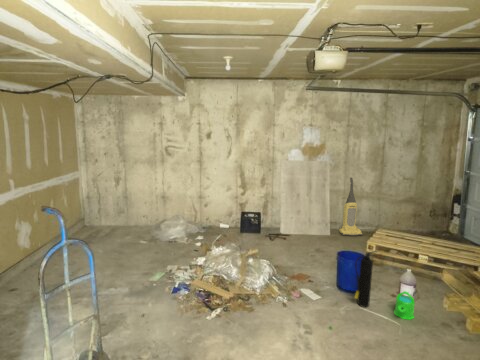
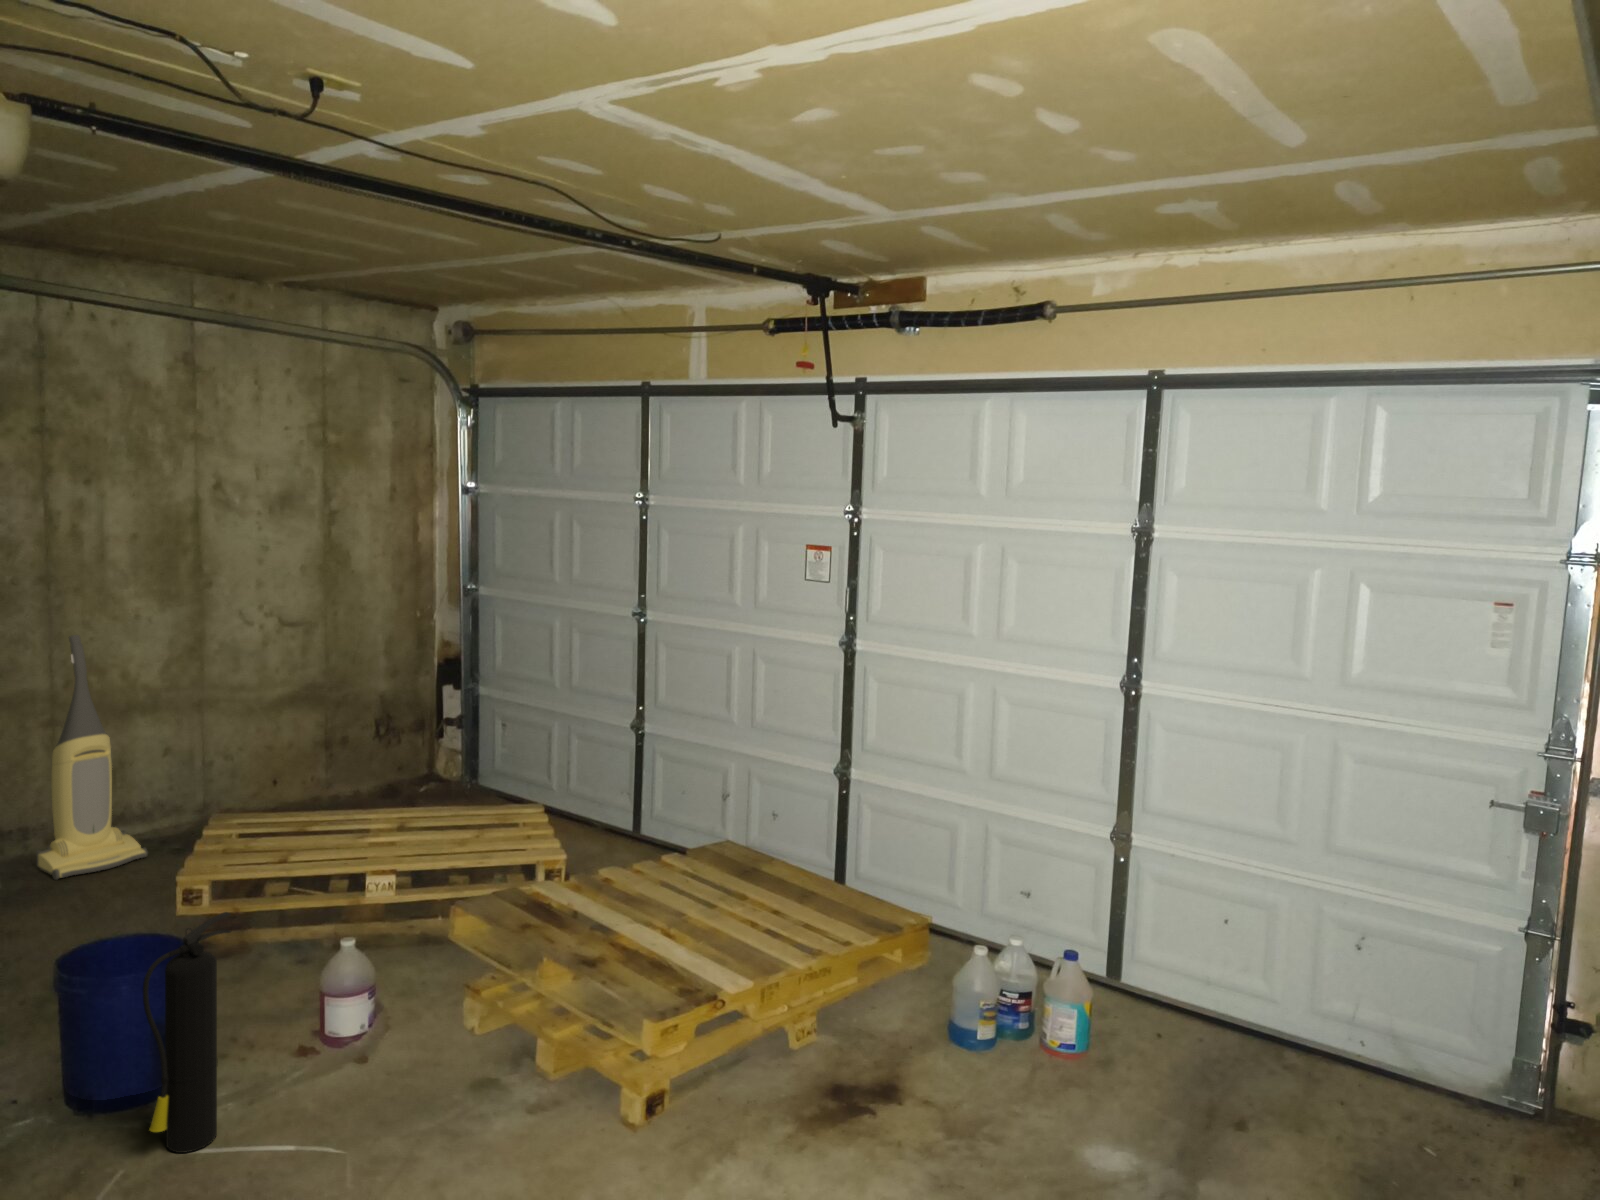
watering can: present [394,291,415,320] -> none [311,1023,386,1126]

